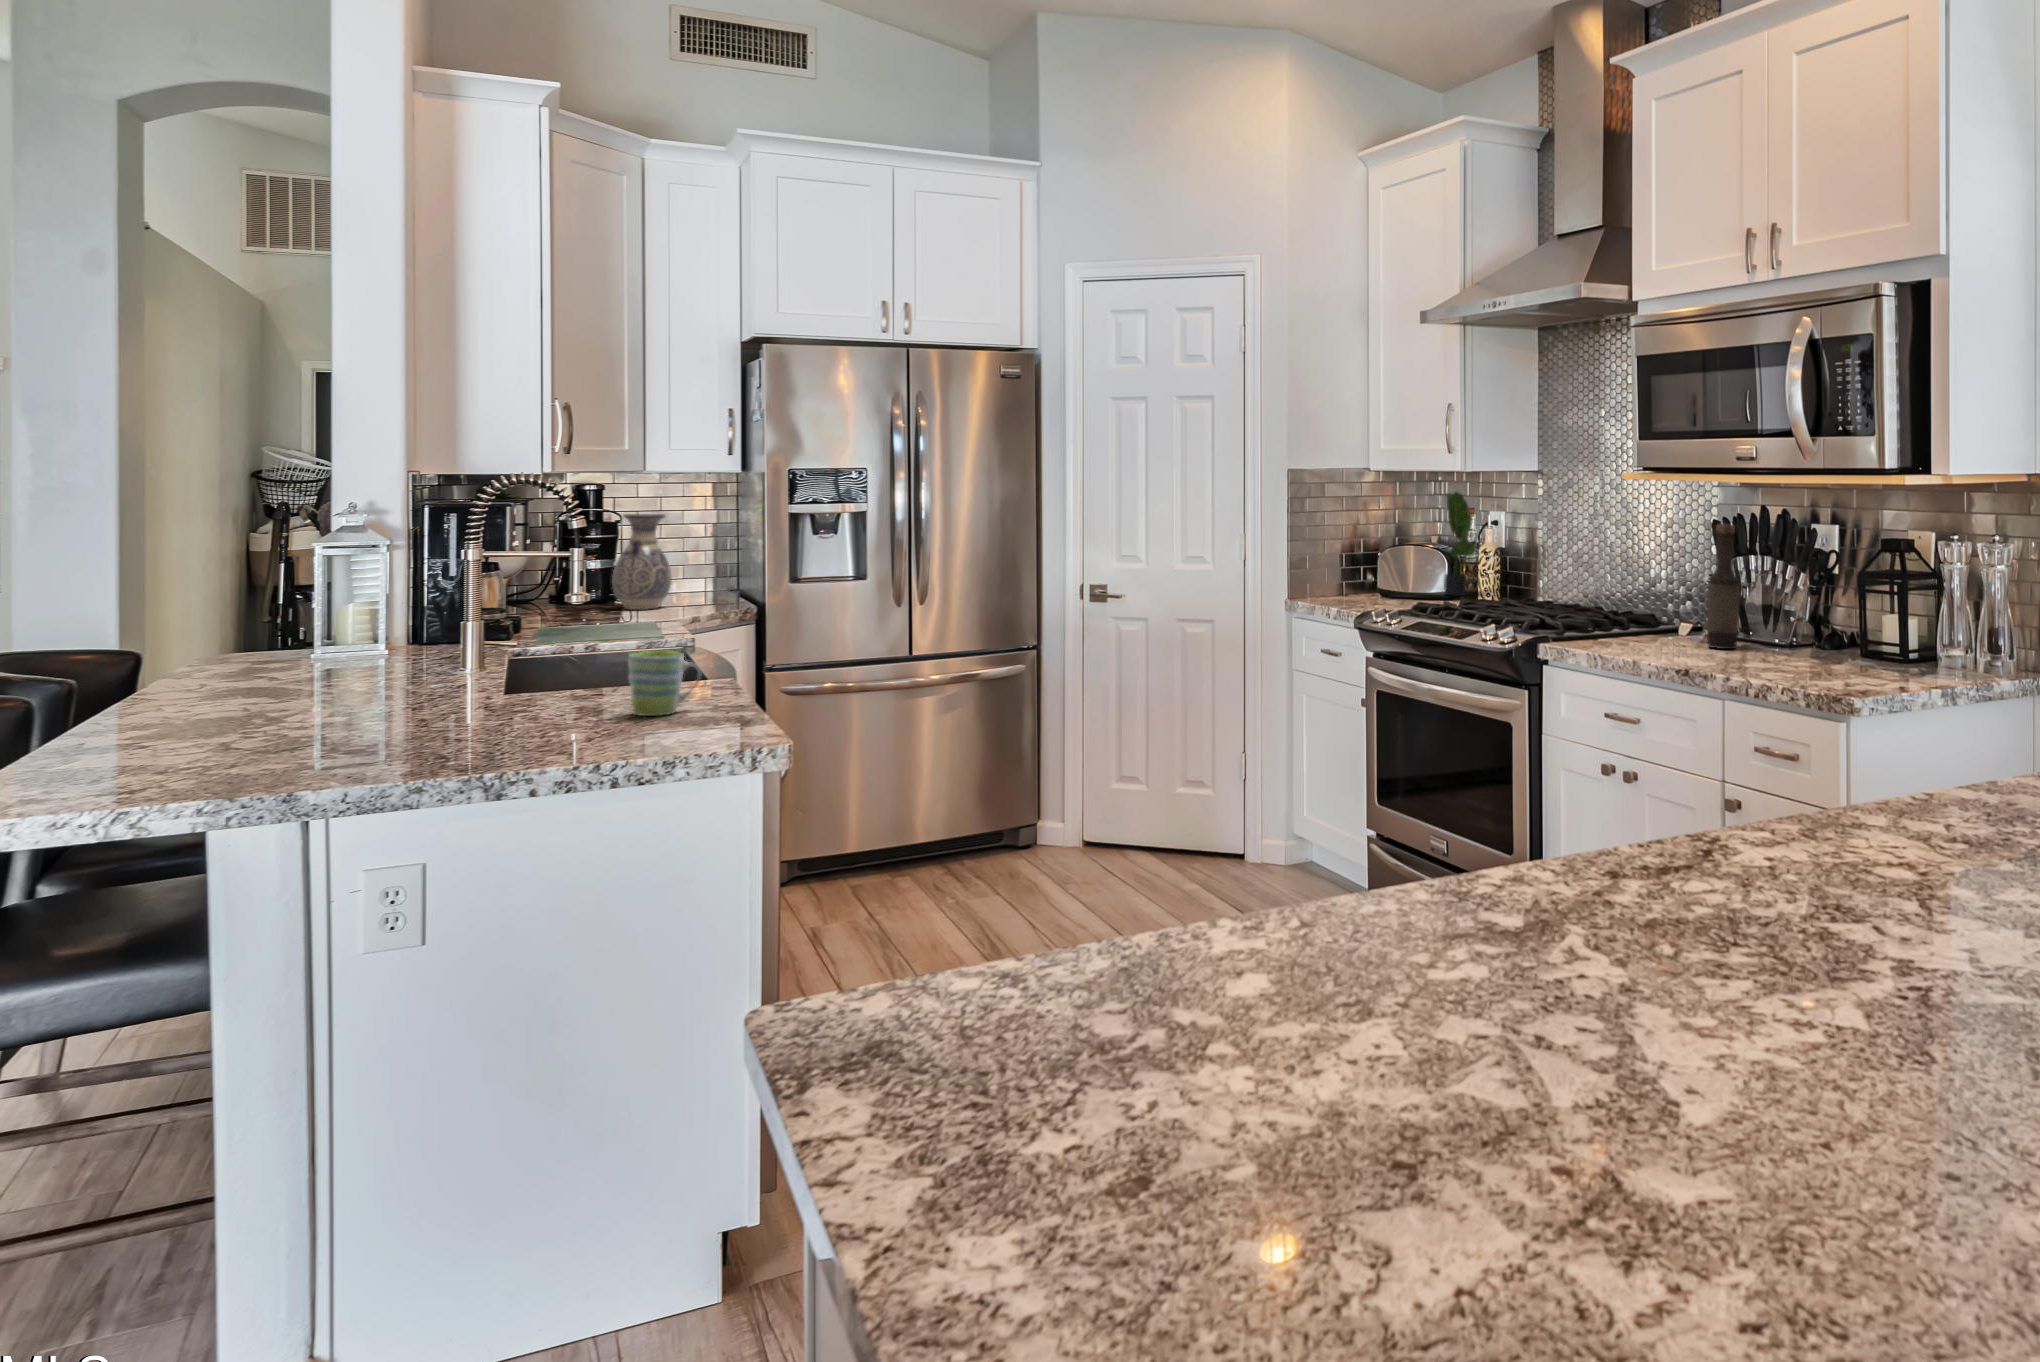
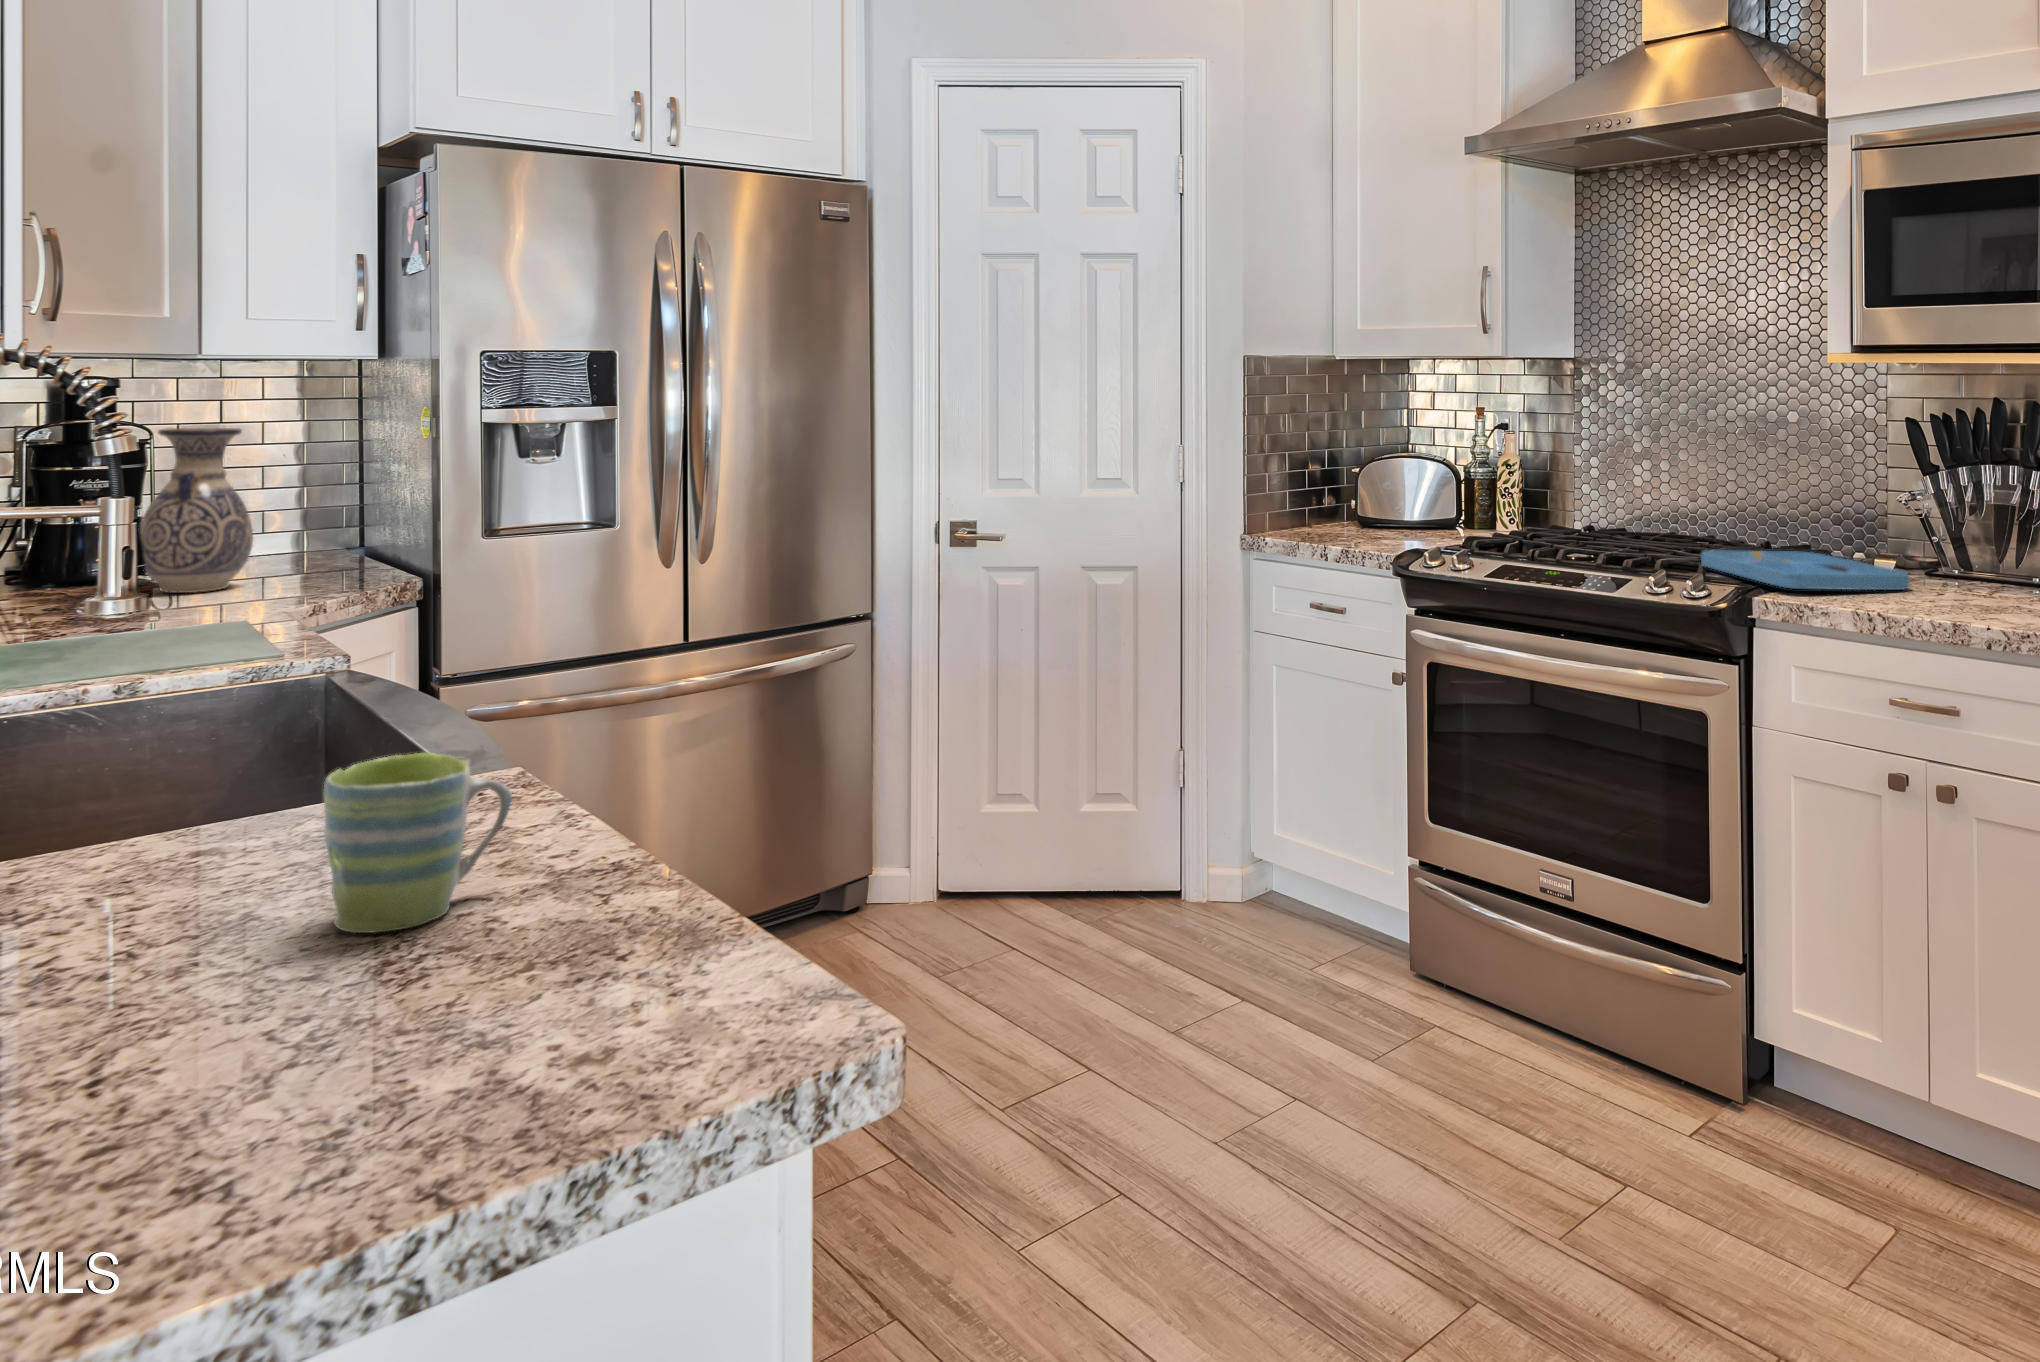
potted plant: present [1444,492,1477,596] -> none [1428,383,1506,523]
bottle: present [1706,524,1740,649] -> none [1959,423,2008,597]
tray: none [1562,615,1677,643] -> present [1701,550,1909,590]

